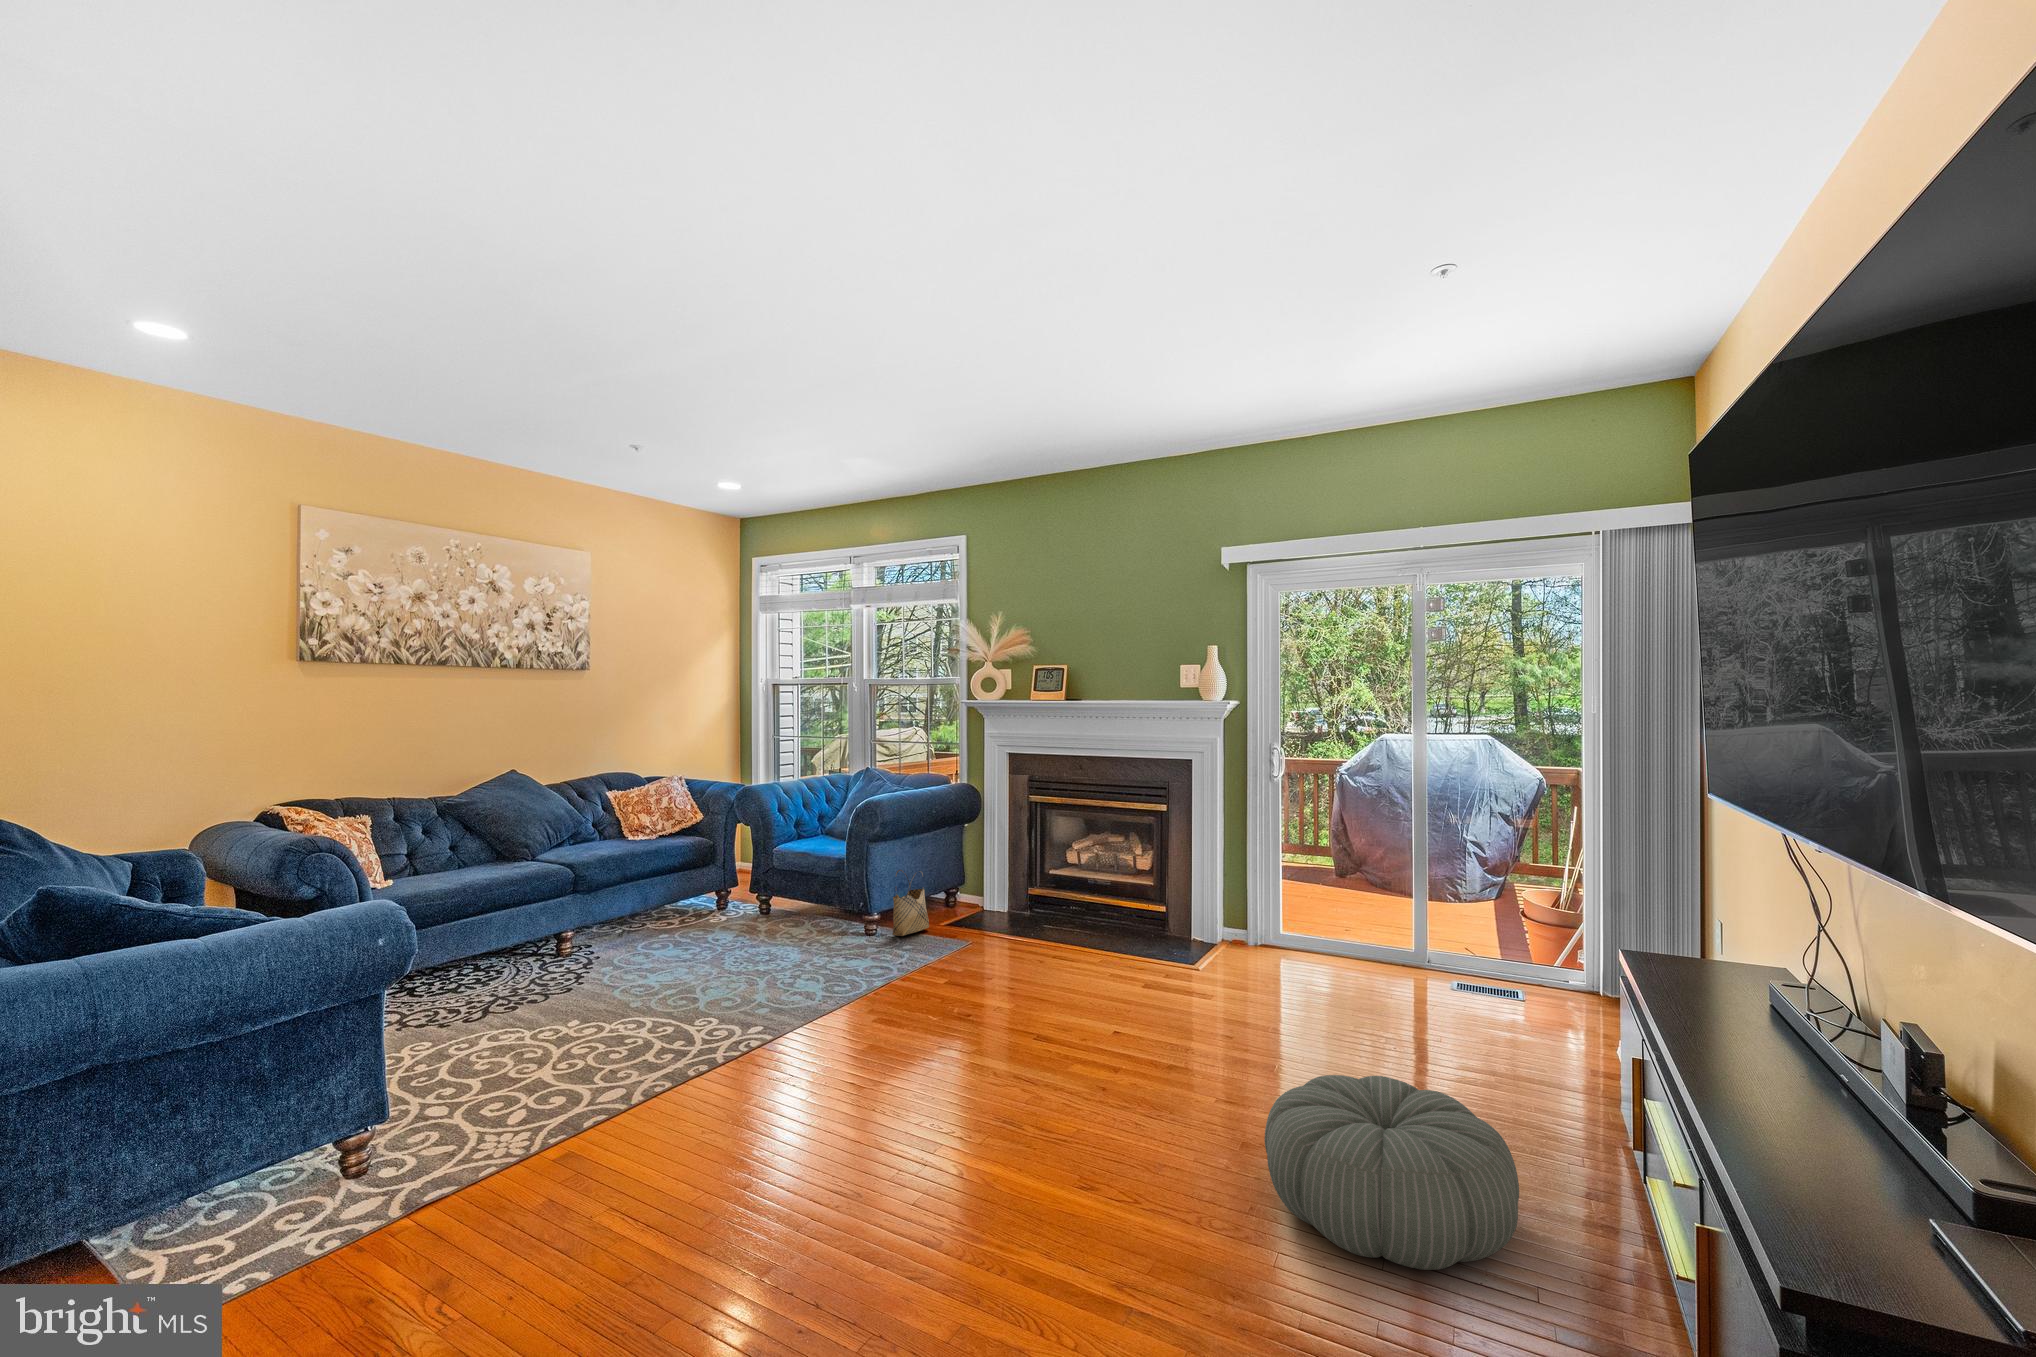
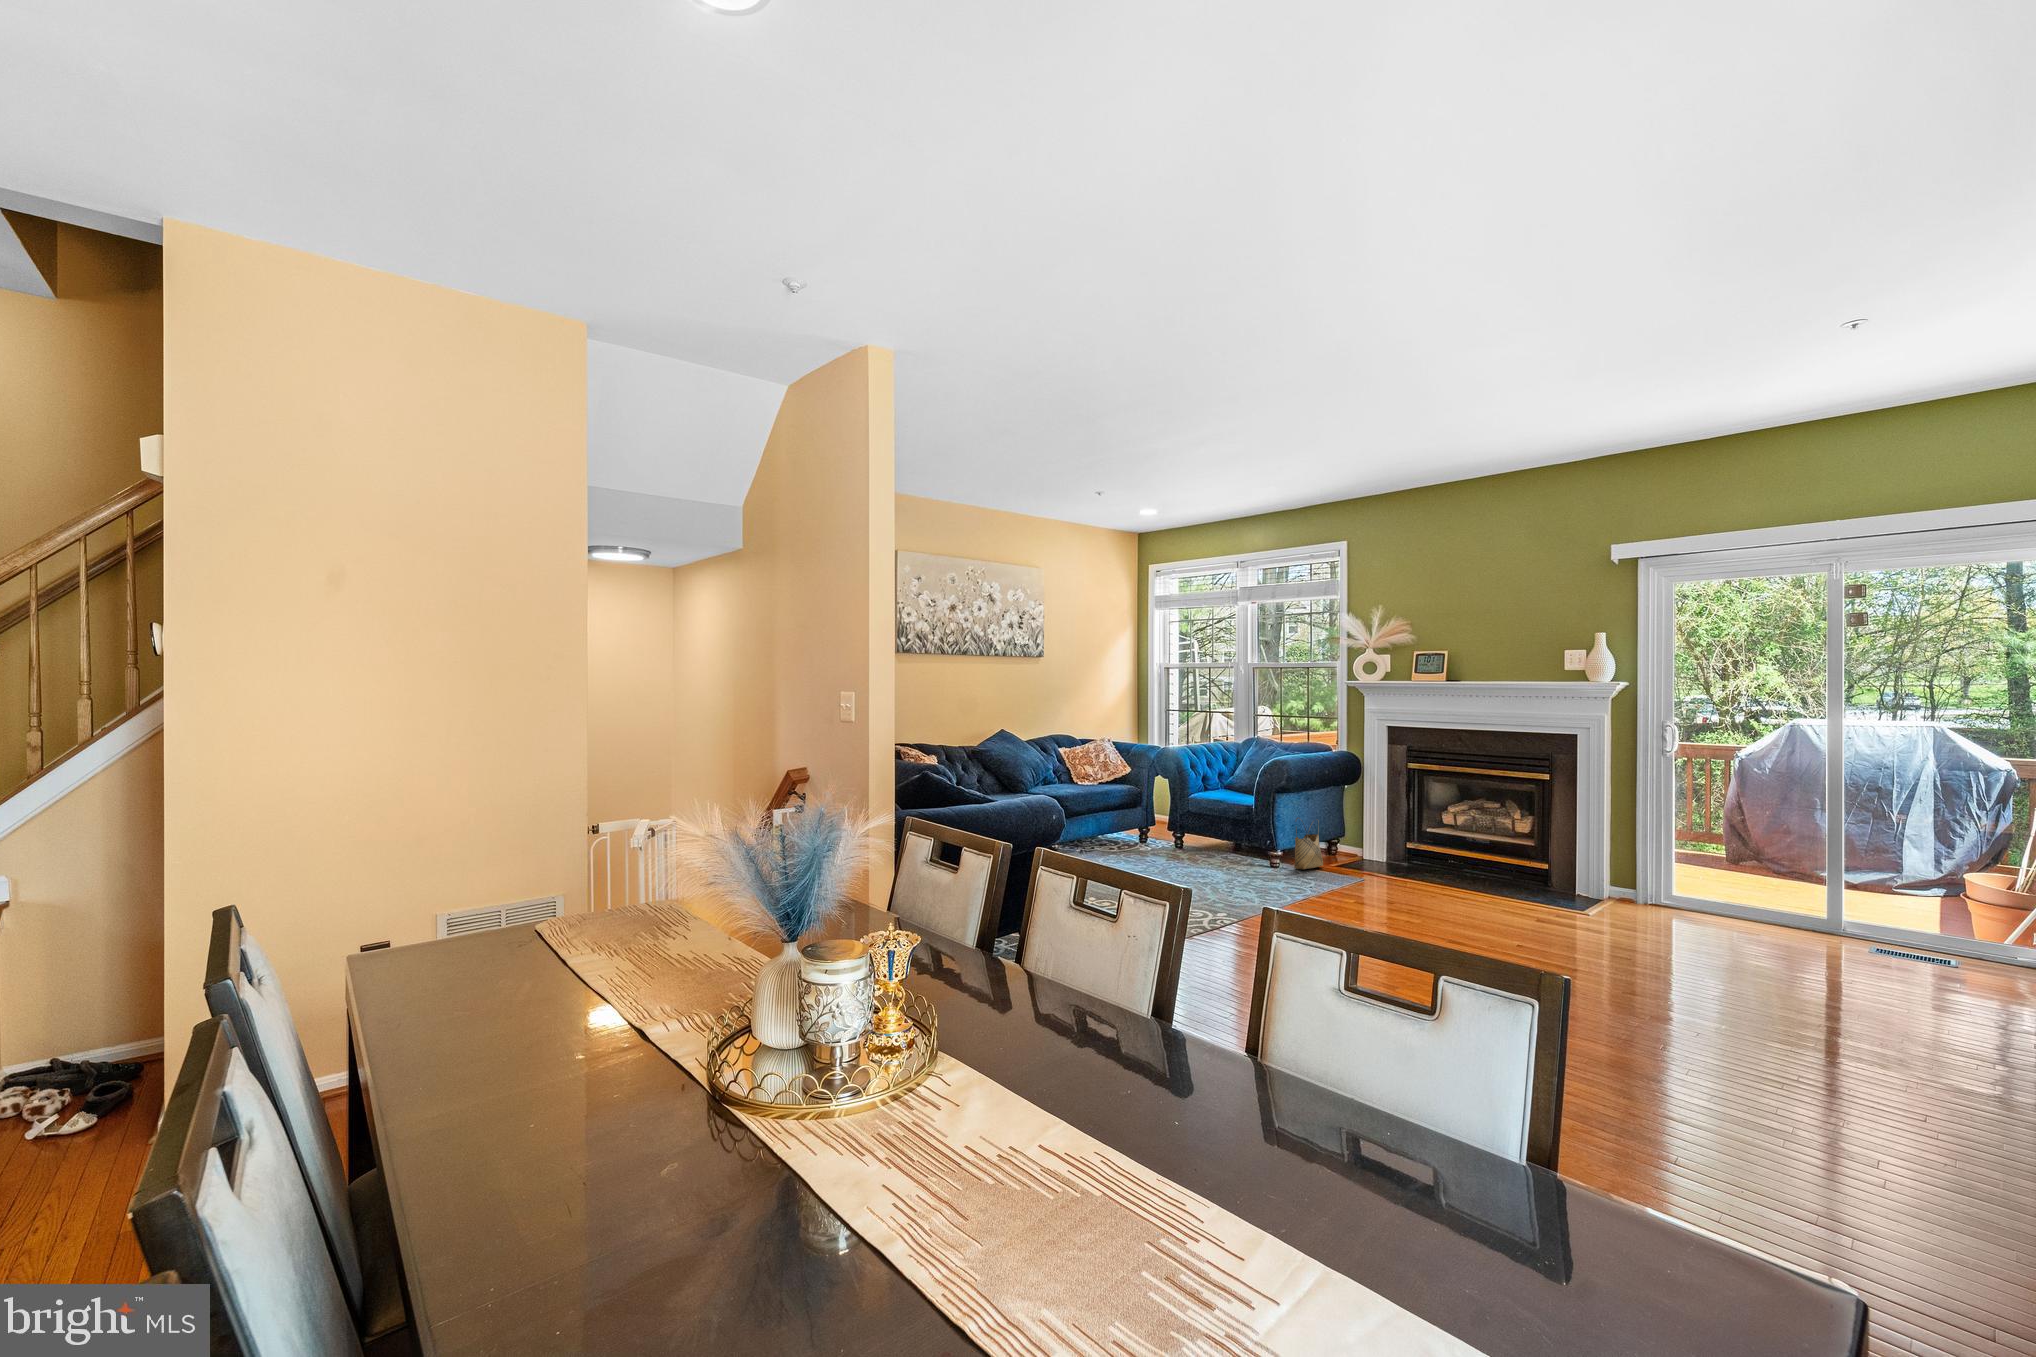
pouf: present [1265,1075,1519,1270] -> none [1684,980,1935,1114]

